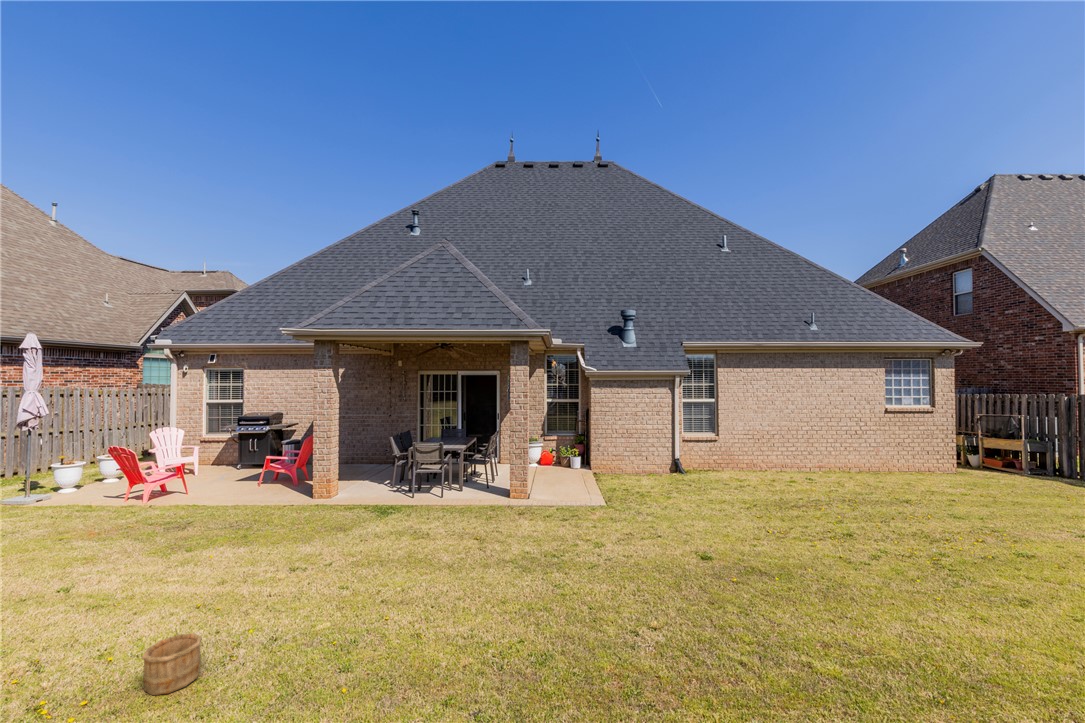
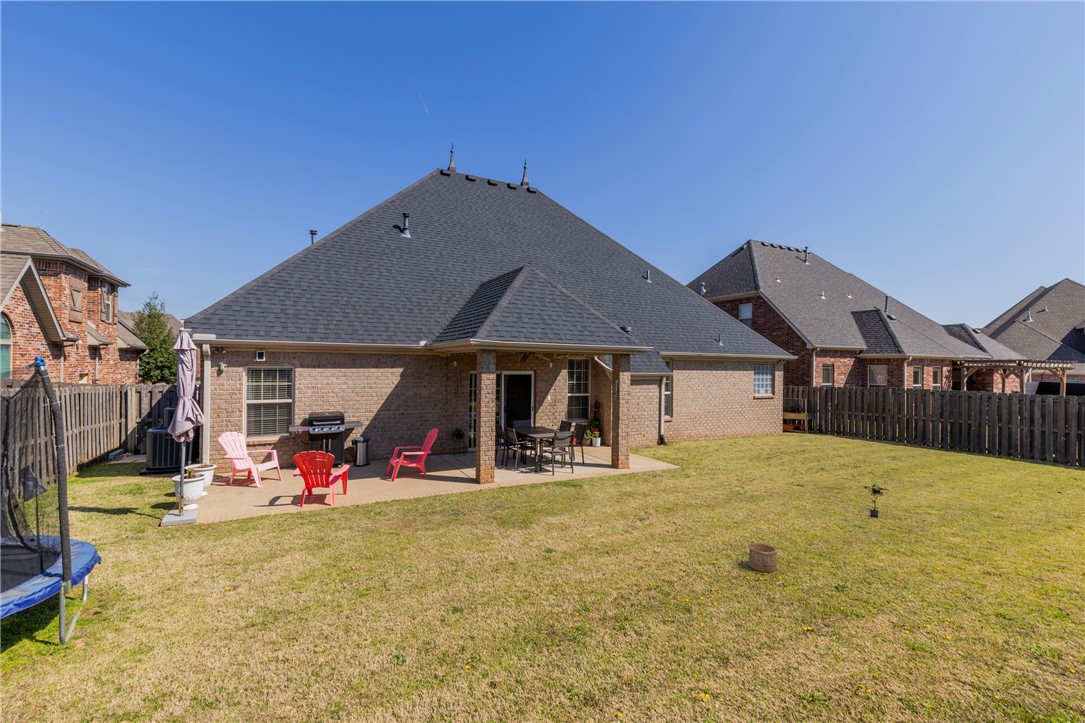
potted plant: none [659,573,696,651] -> present [864,484,888,517]

